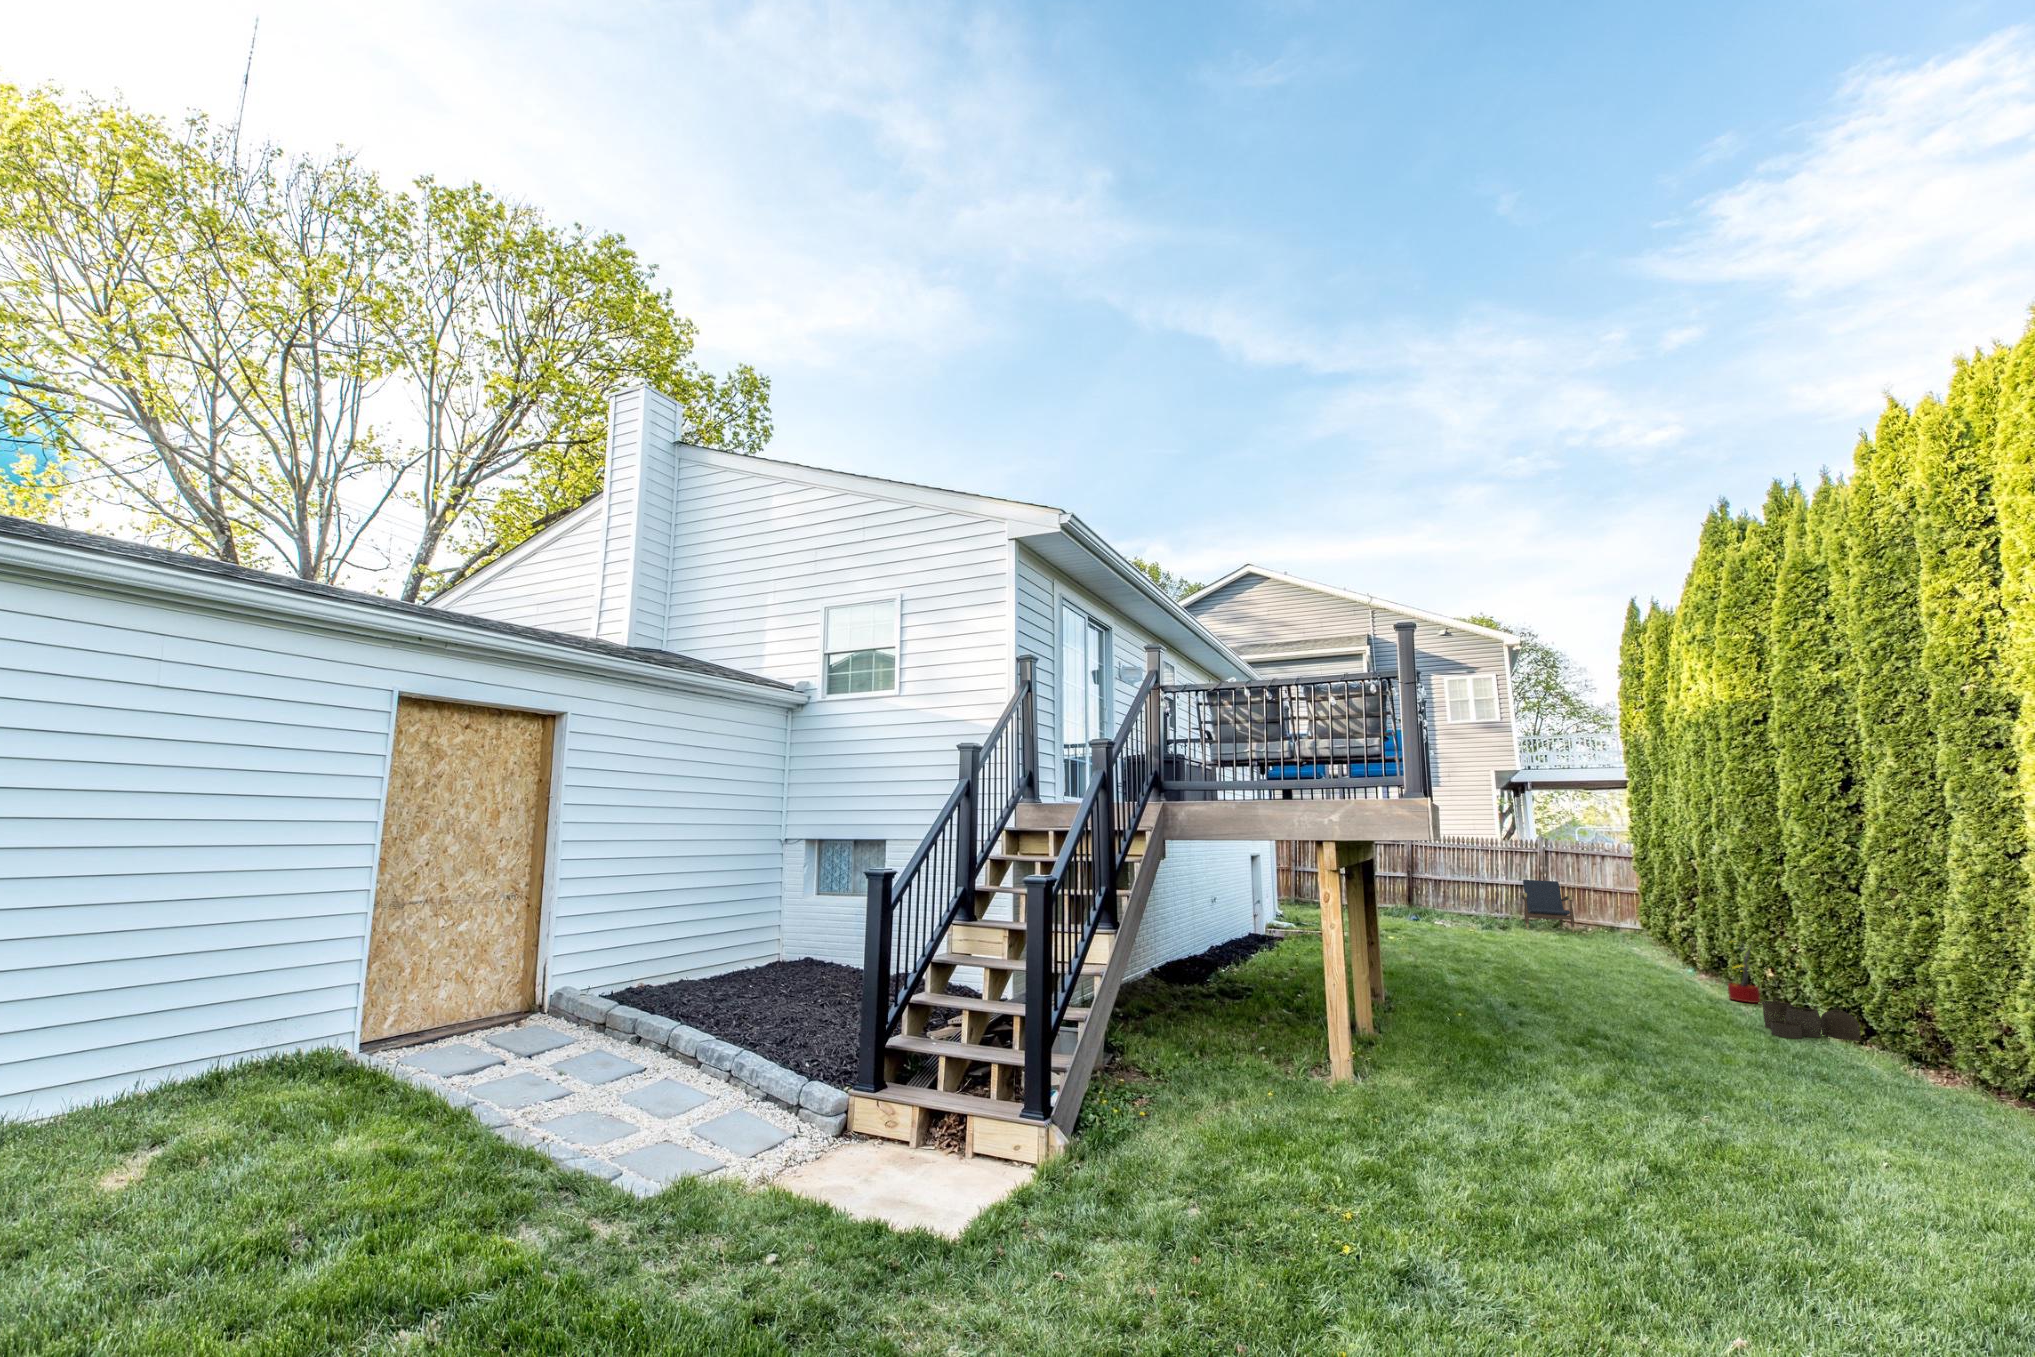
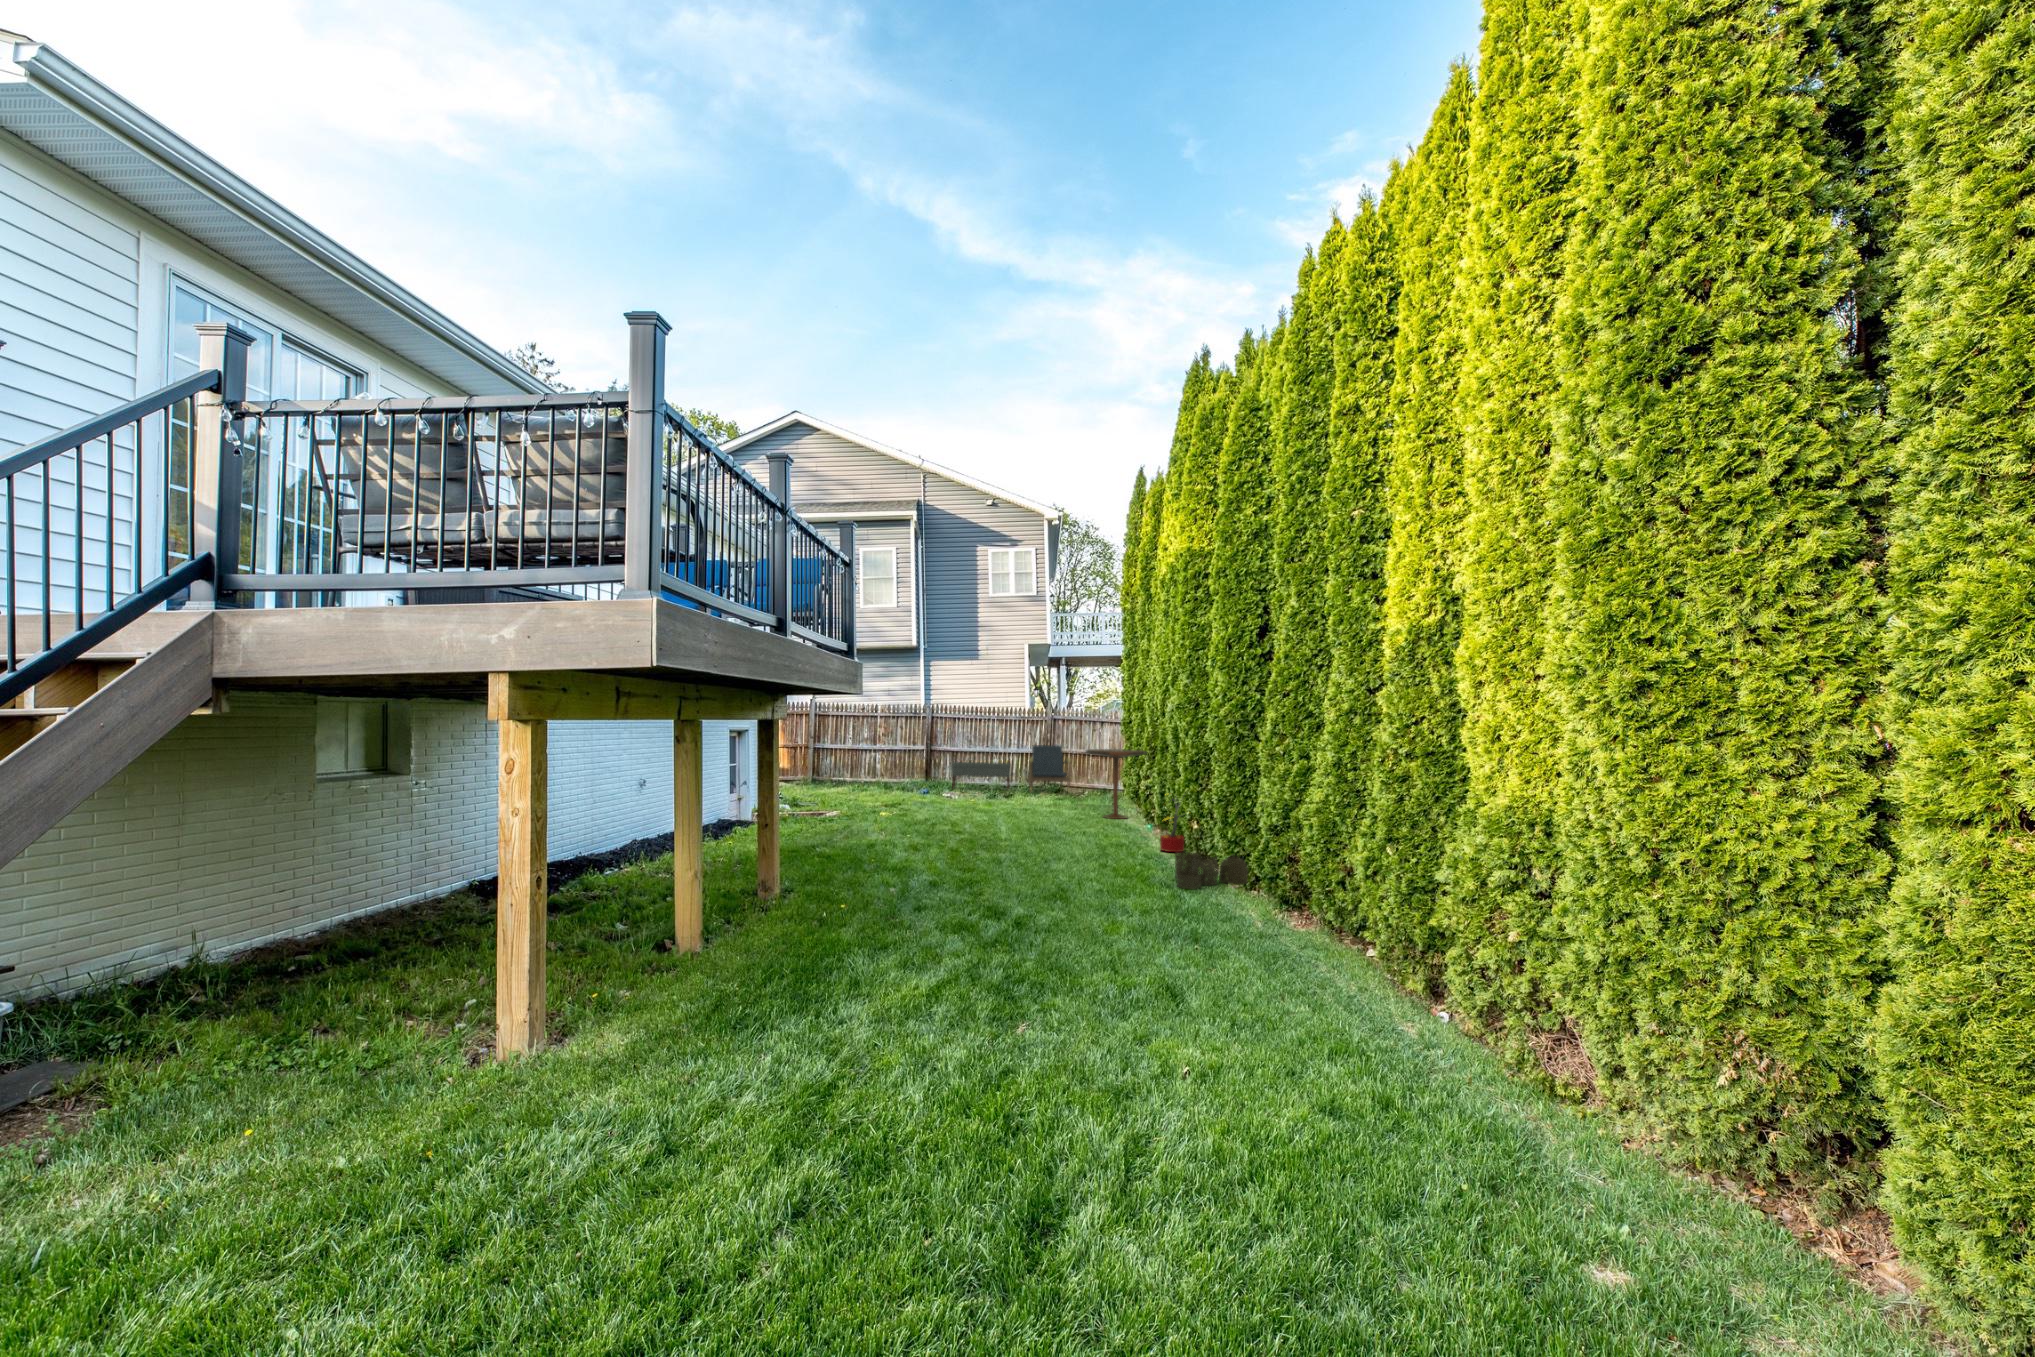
pedestal table: none [1606,889,1684,964] -> present [1086,749,1147,819]
bench: none [1435,893,1501,925] -> present [952,762,1011,789]

